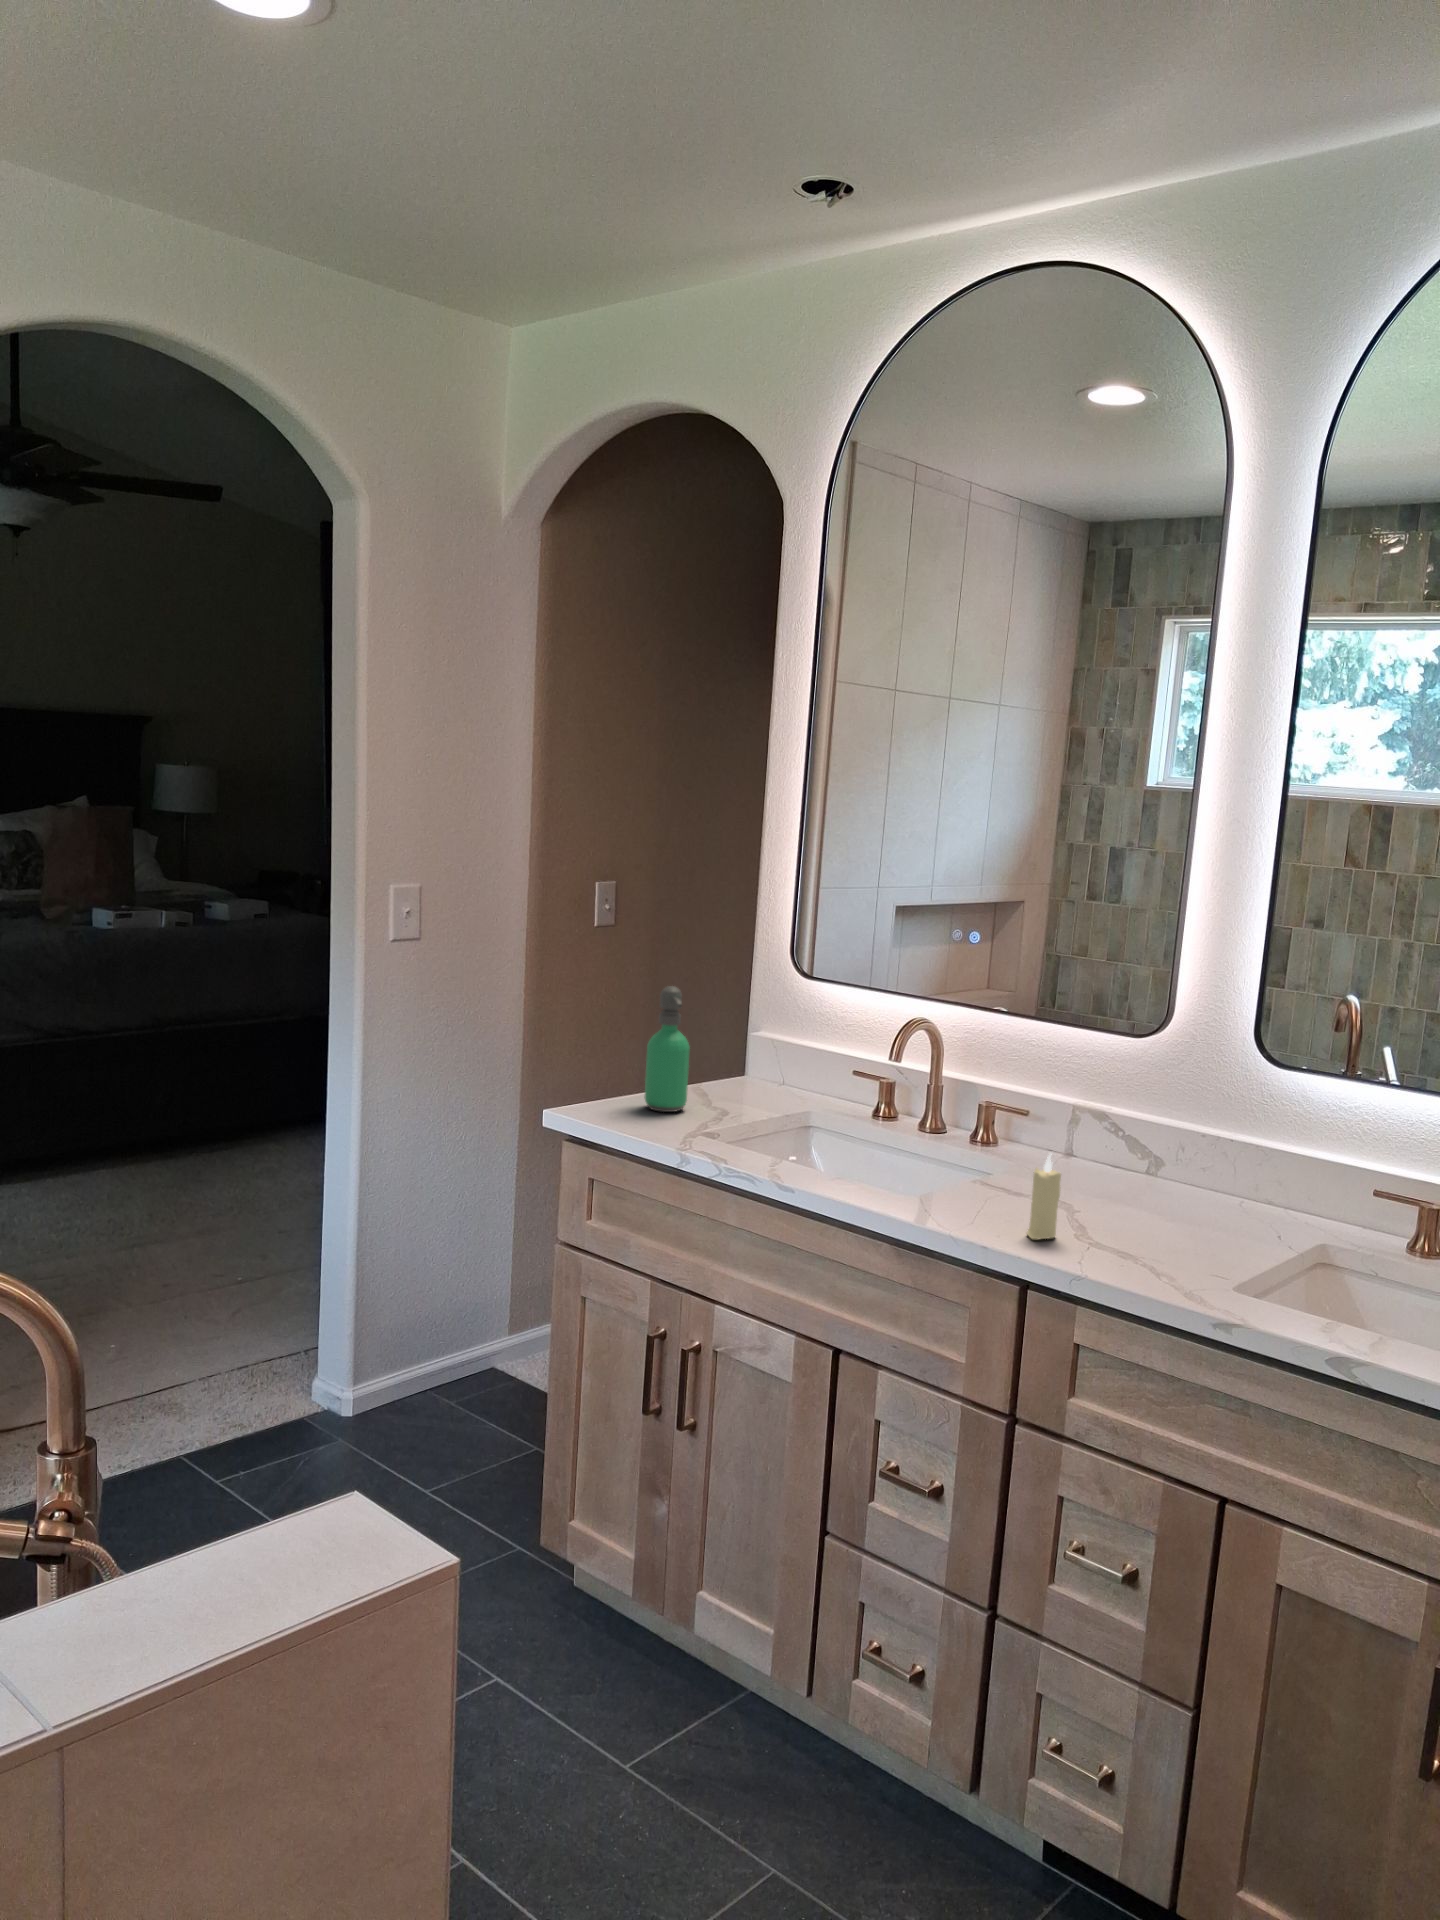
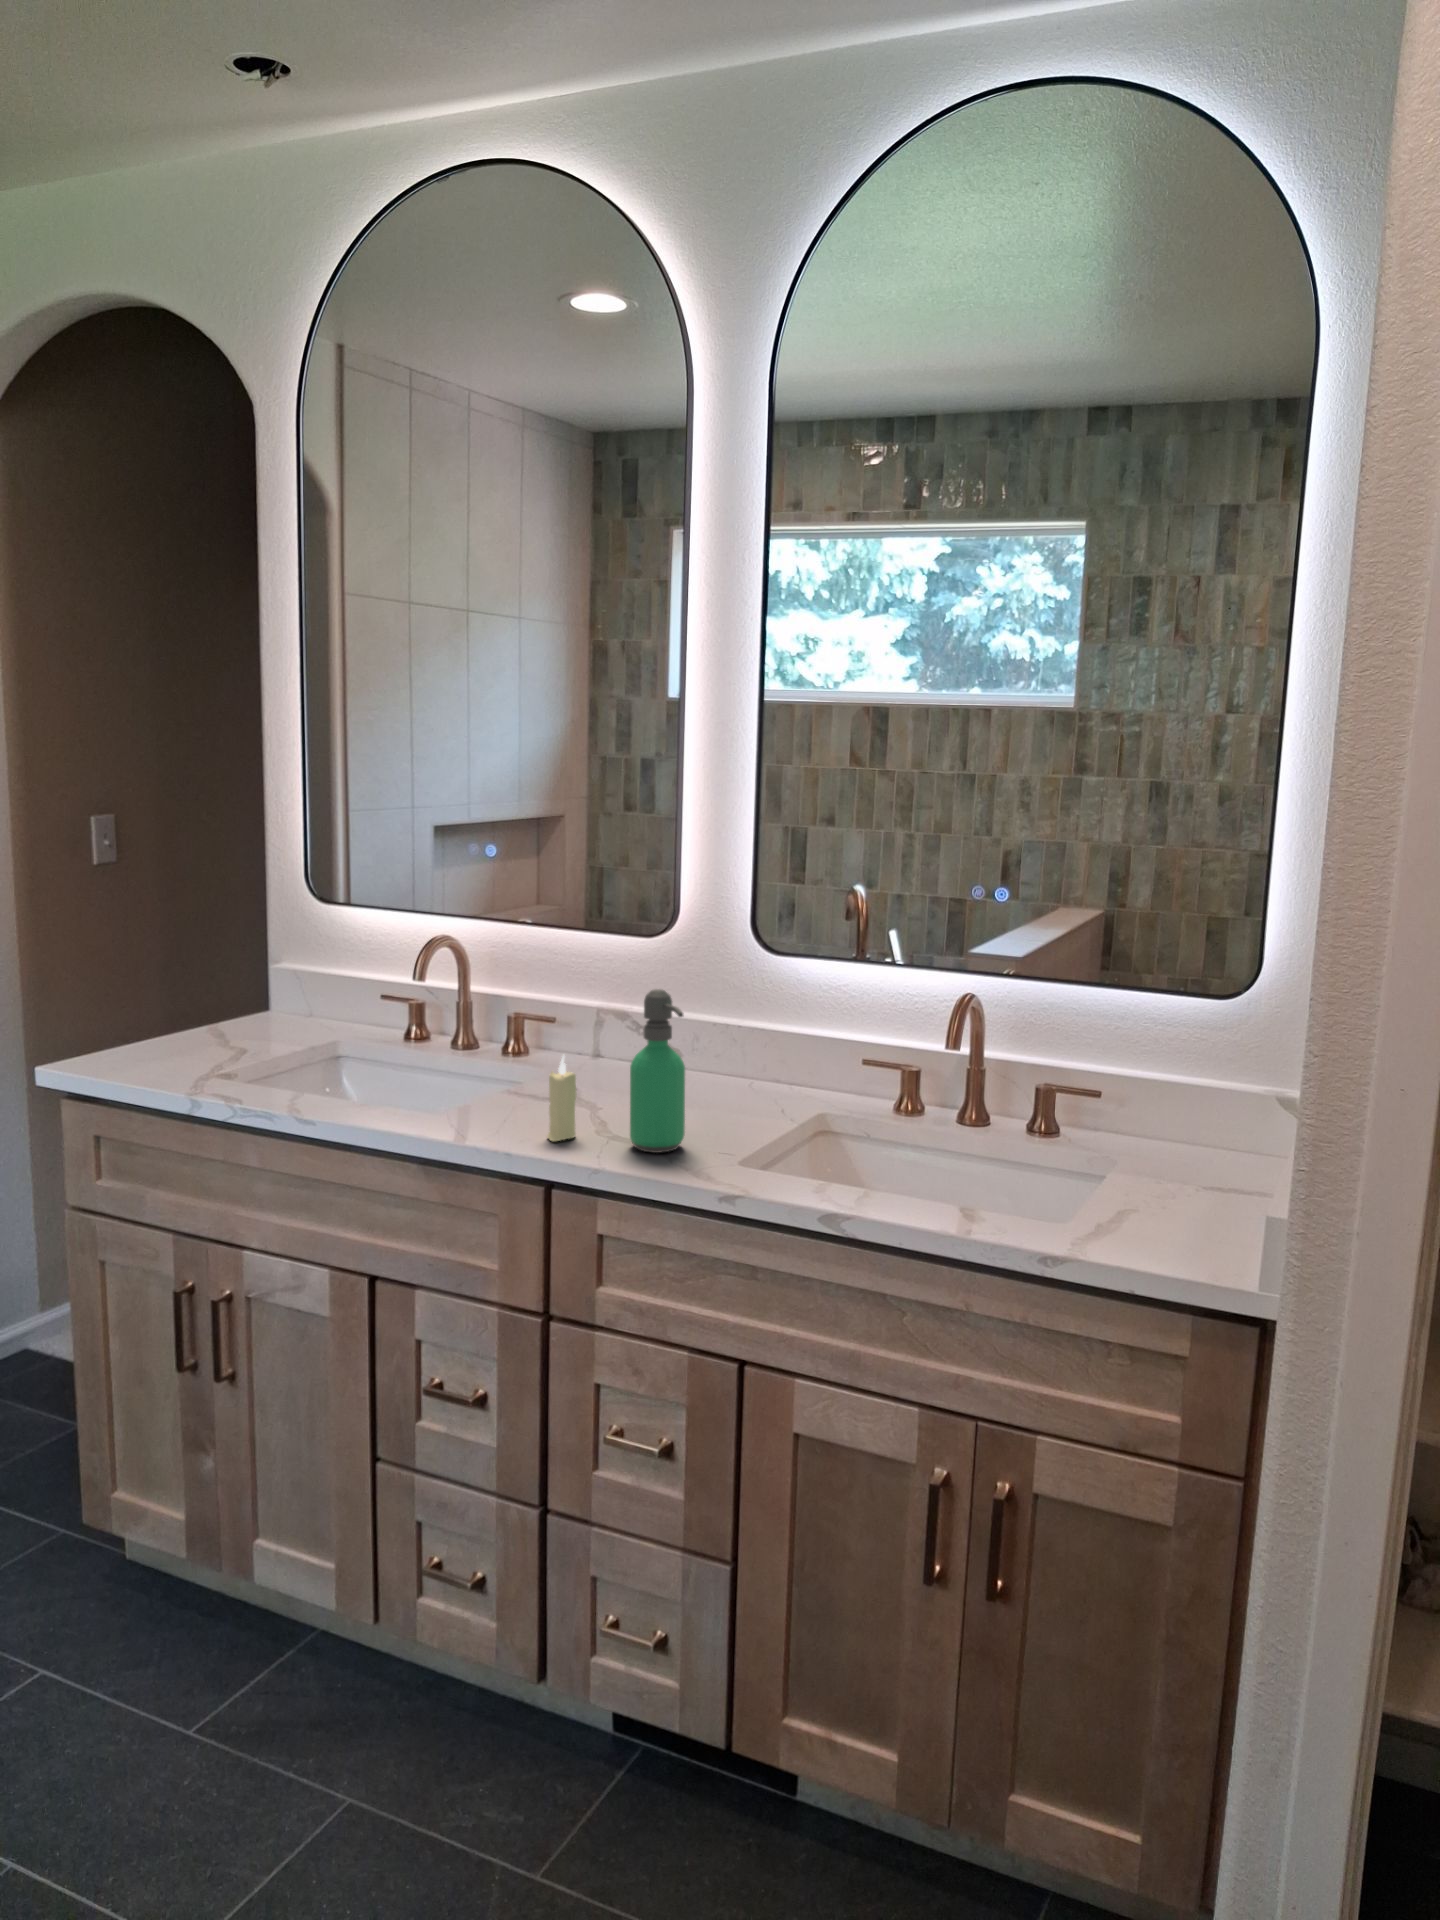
soap dispenser: present [644,986,690,1112] -> present [630,989,685,1153]

